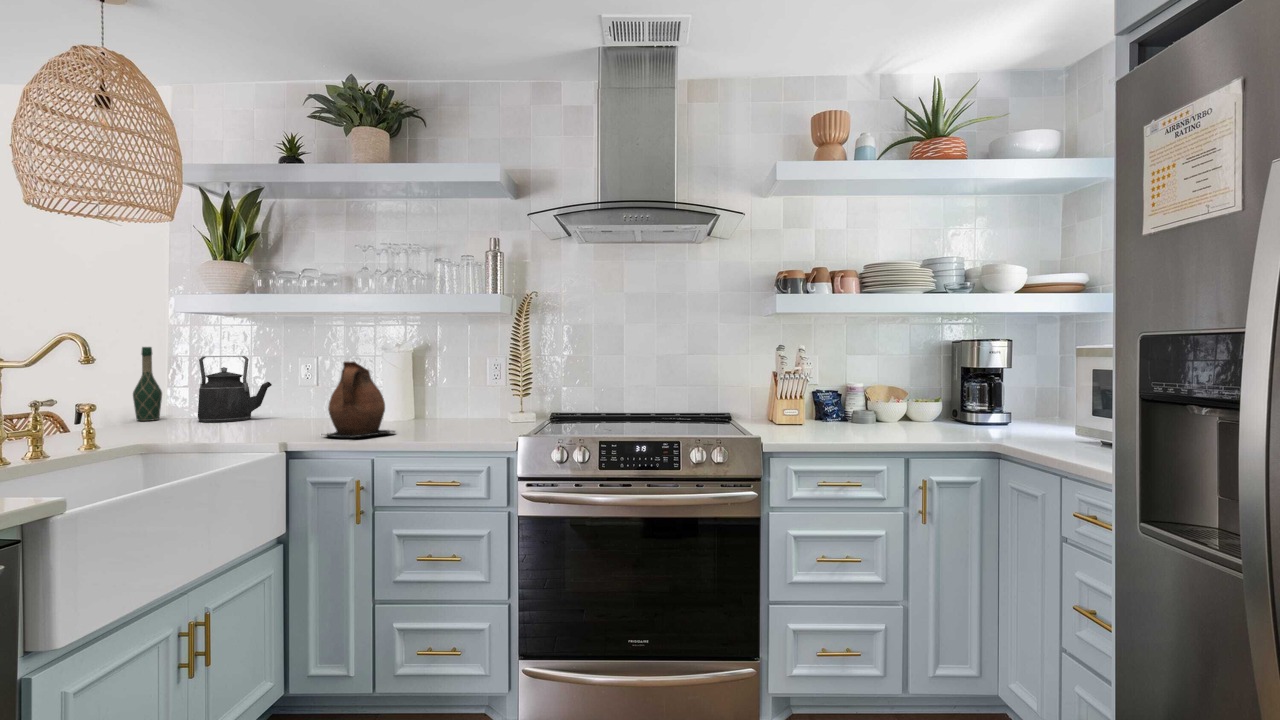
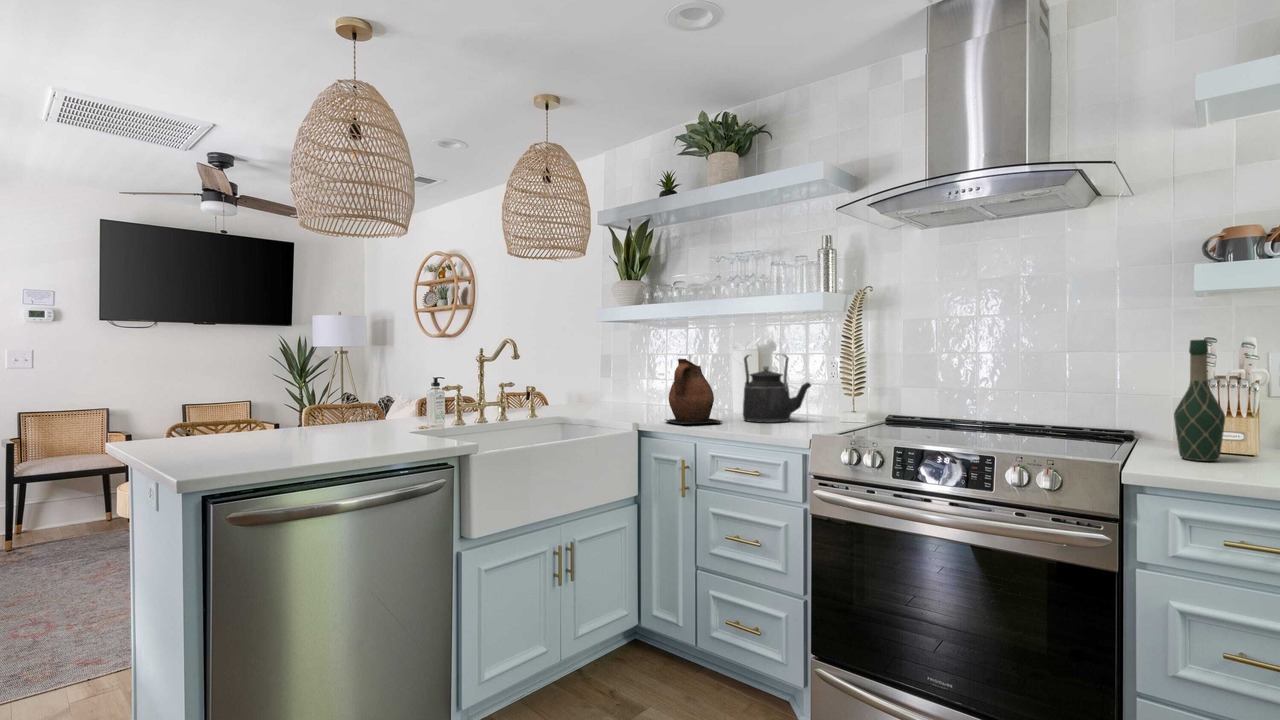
wine bottle: present [133,347,162,421] -> present [1174,340,1225,461]
kettle: present [198,356,272,422] -> present [743,355,811,423]

